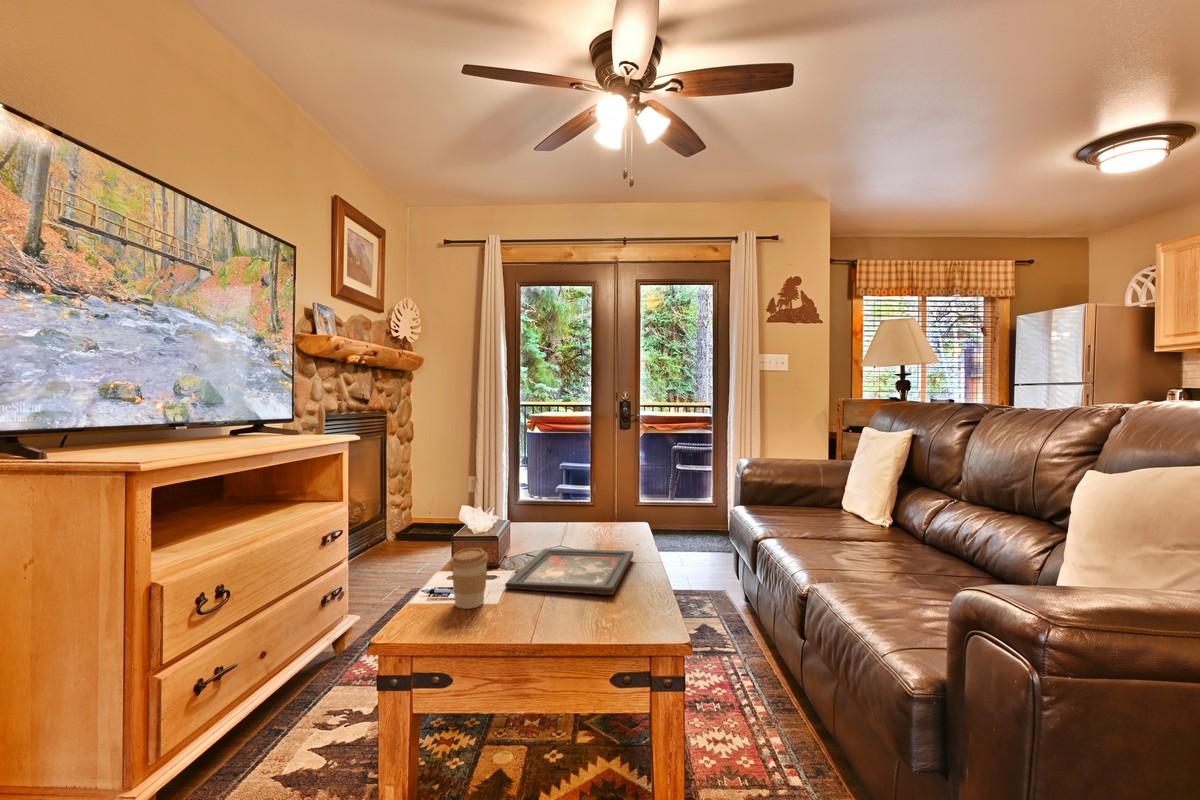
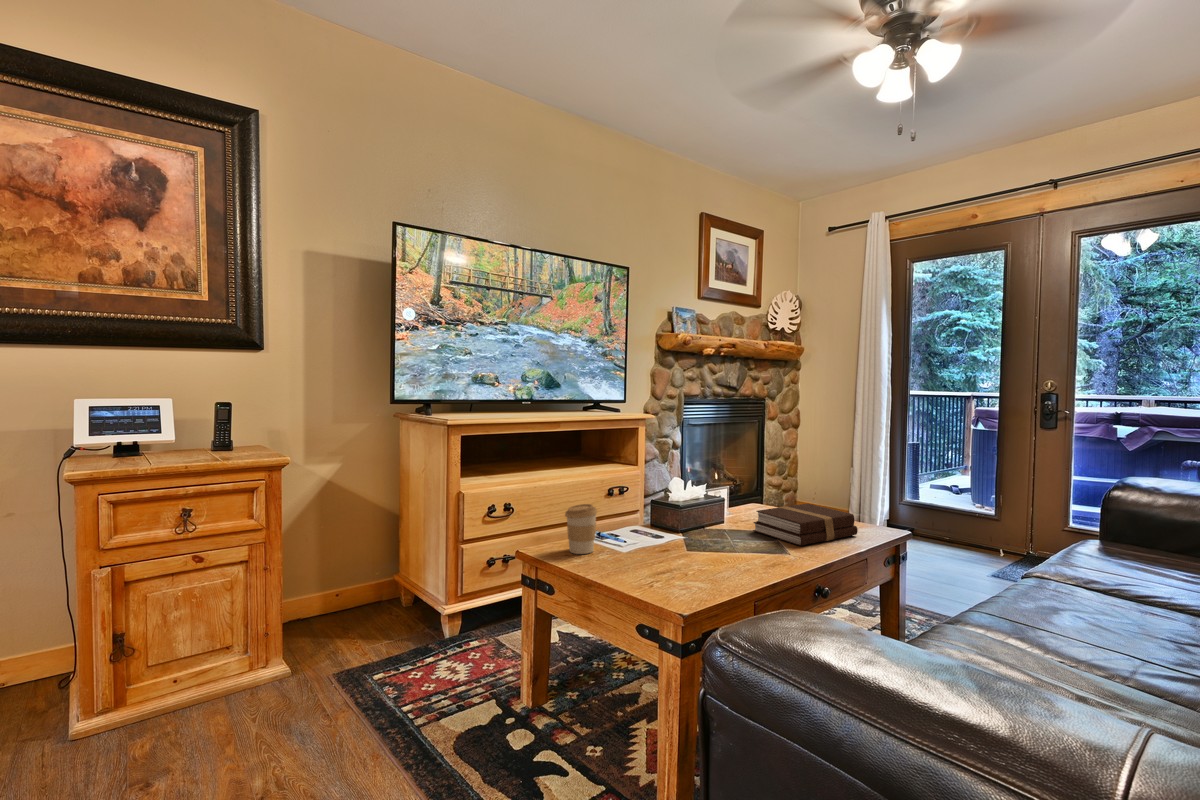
book: none [553,511,617,546] -> present [753,504,858,546]
decorative tray: present [505,549,633,595] -> none [625,531,794,580]

